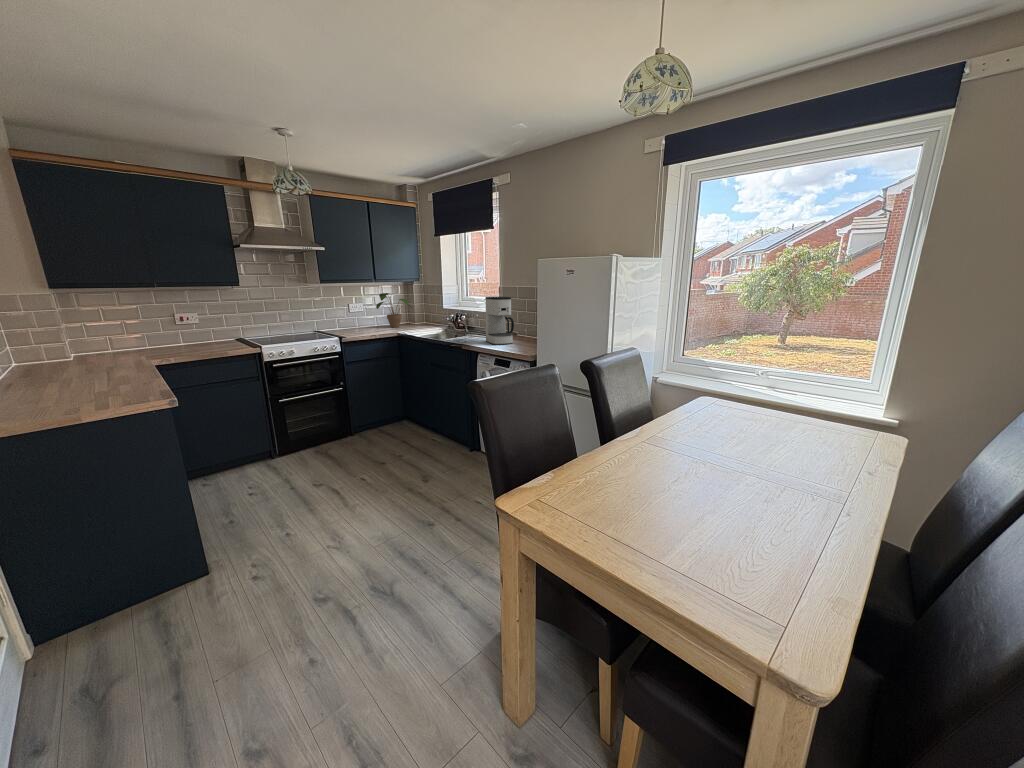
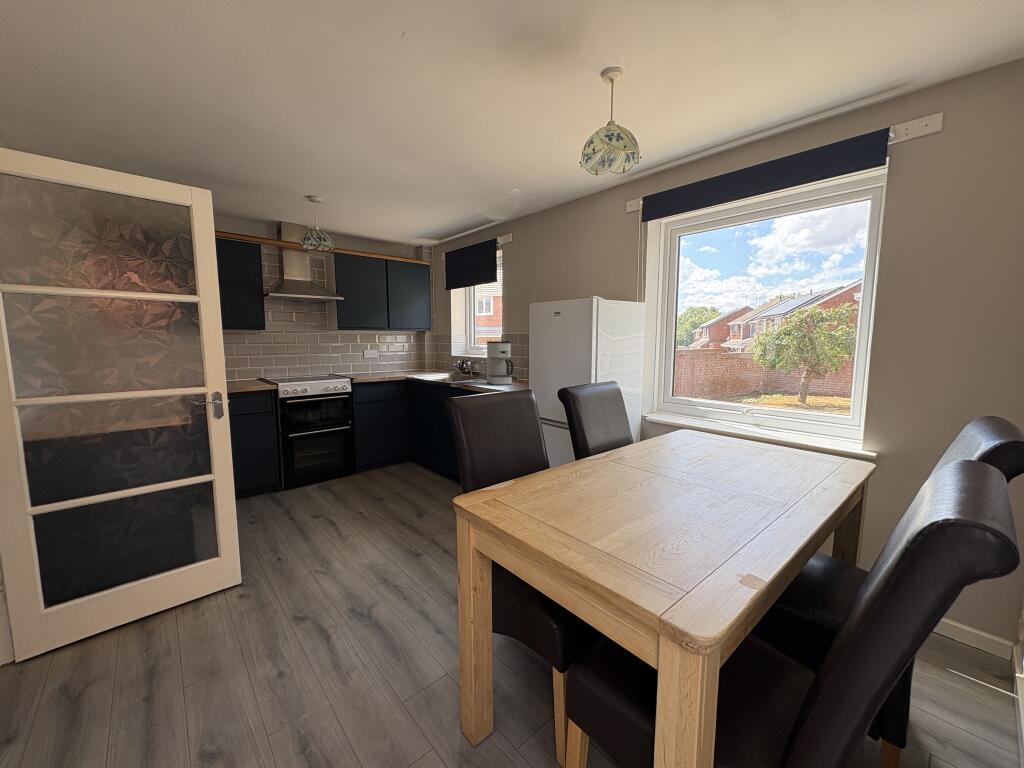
potted plant: present [376,293,411,328] -> none [388,340,422,372]

